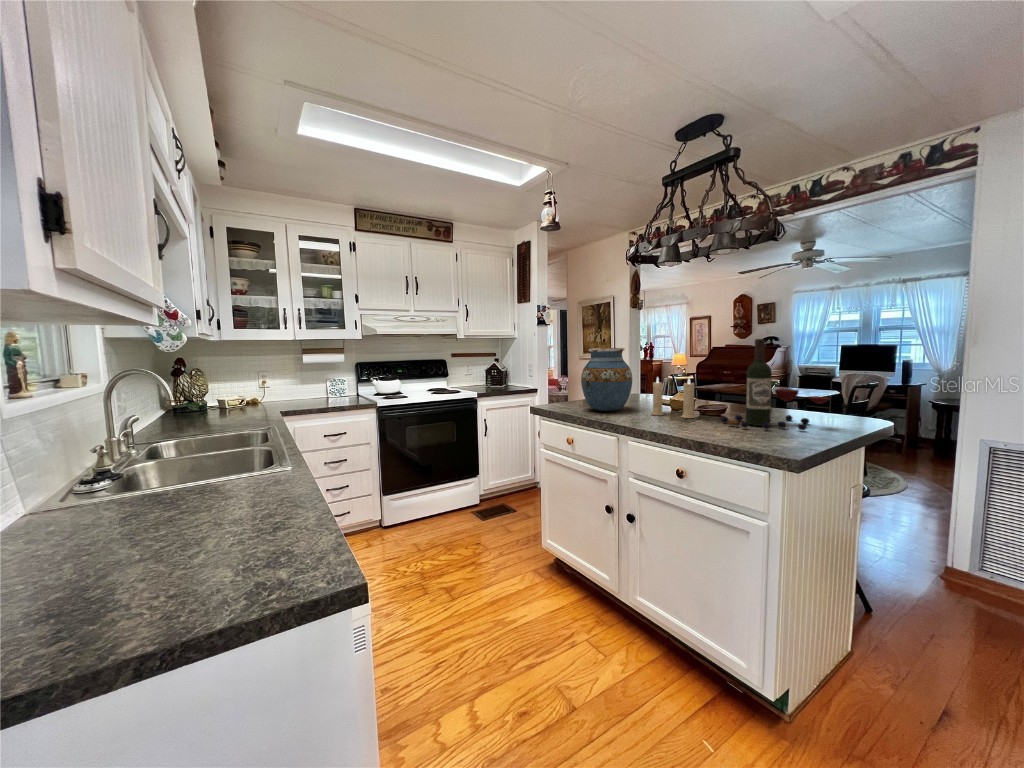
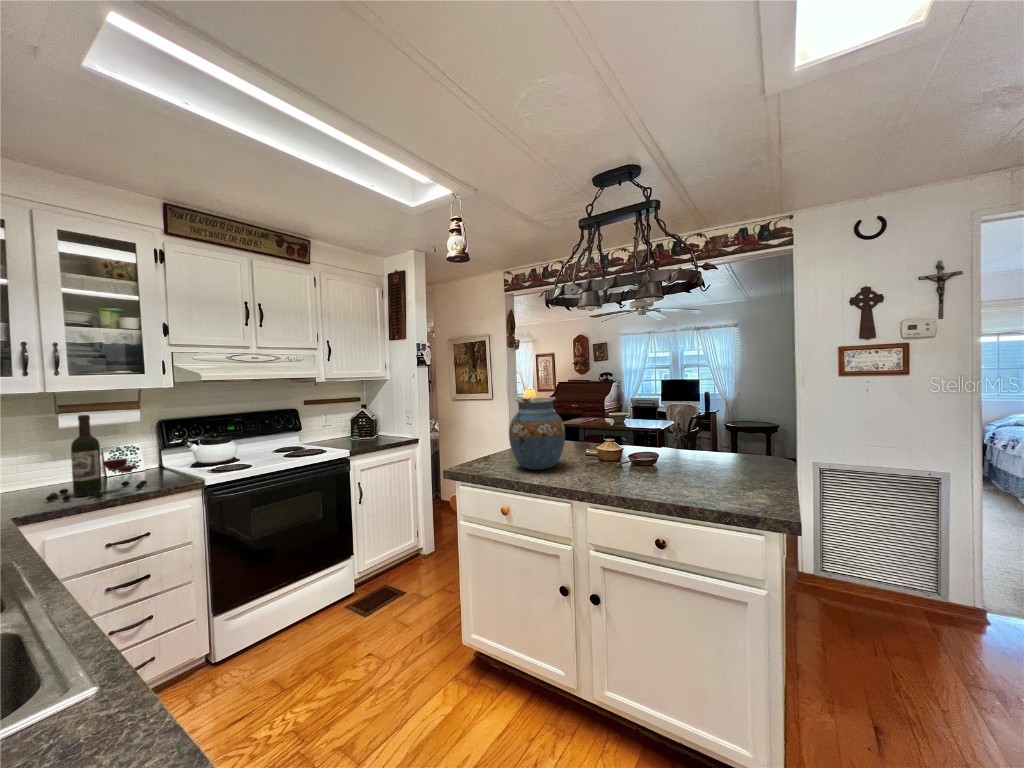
wine bottle: present [721,339,830,430] -> present [46,415,147,501]
candle: present [651,377,695,418] -> none [590,427,638,472]

